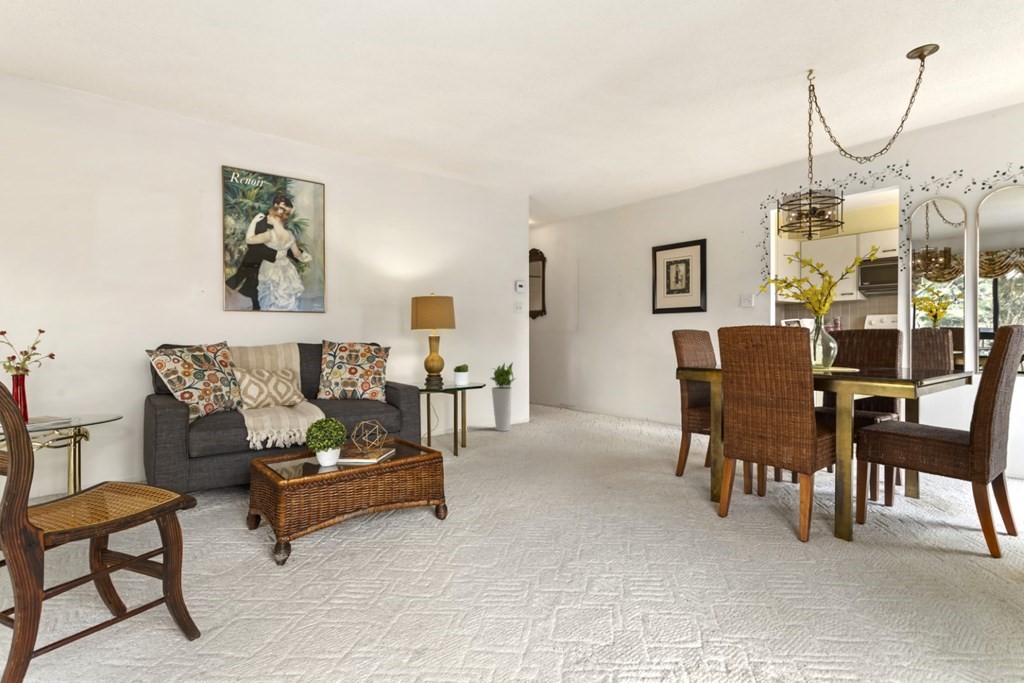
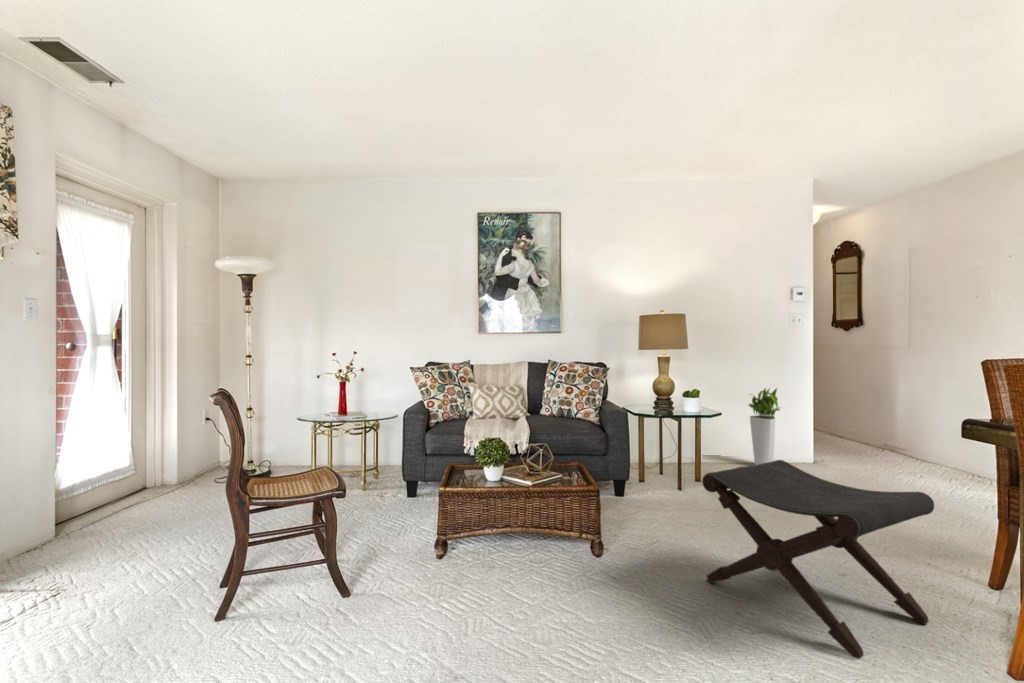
footstool: none [545,409,688,534] -> present [702,460,934,658]

